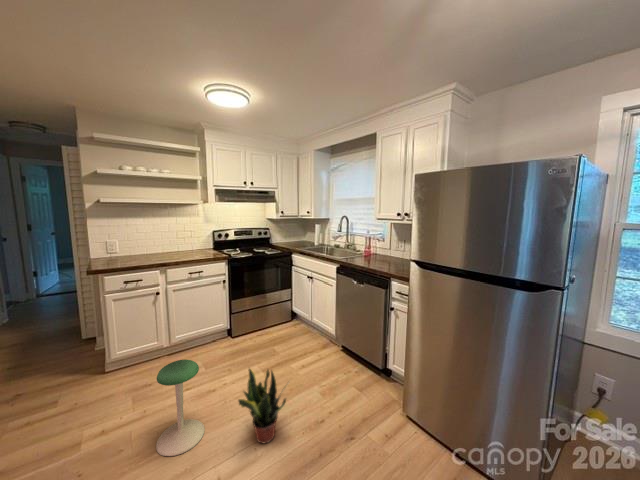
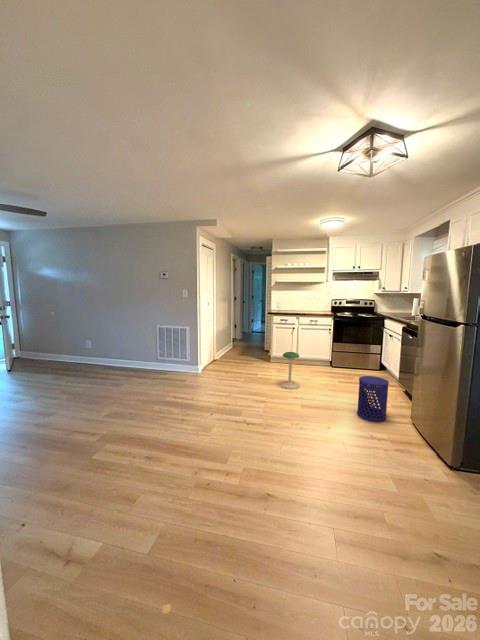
waste bin: none [343,367,391,464] -> present [357,376,389,422]
potted plant: present [238,369,286,443] -> none [309,361,338,399]

